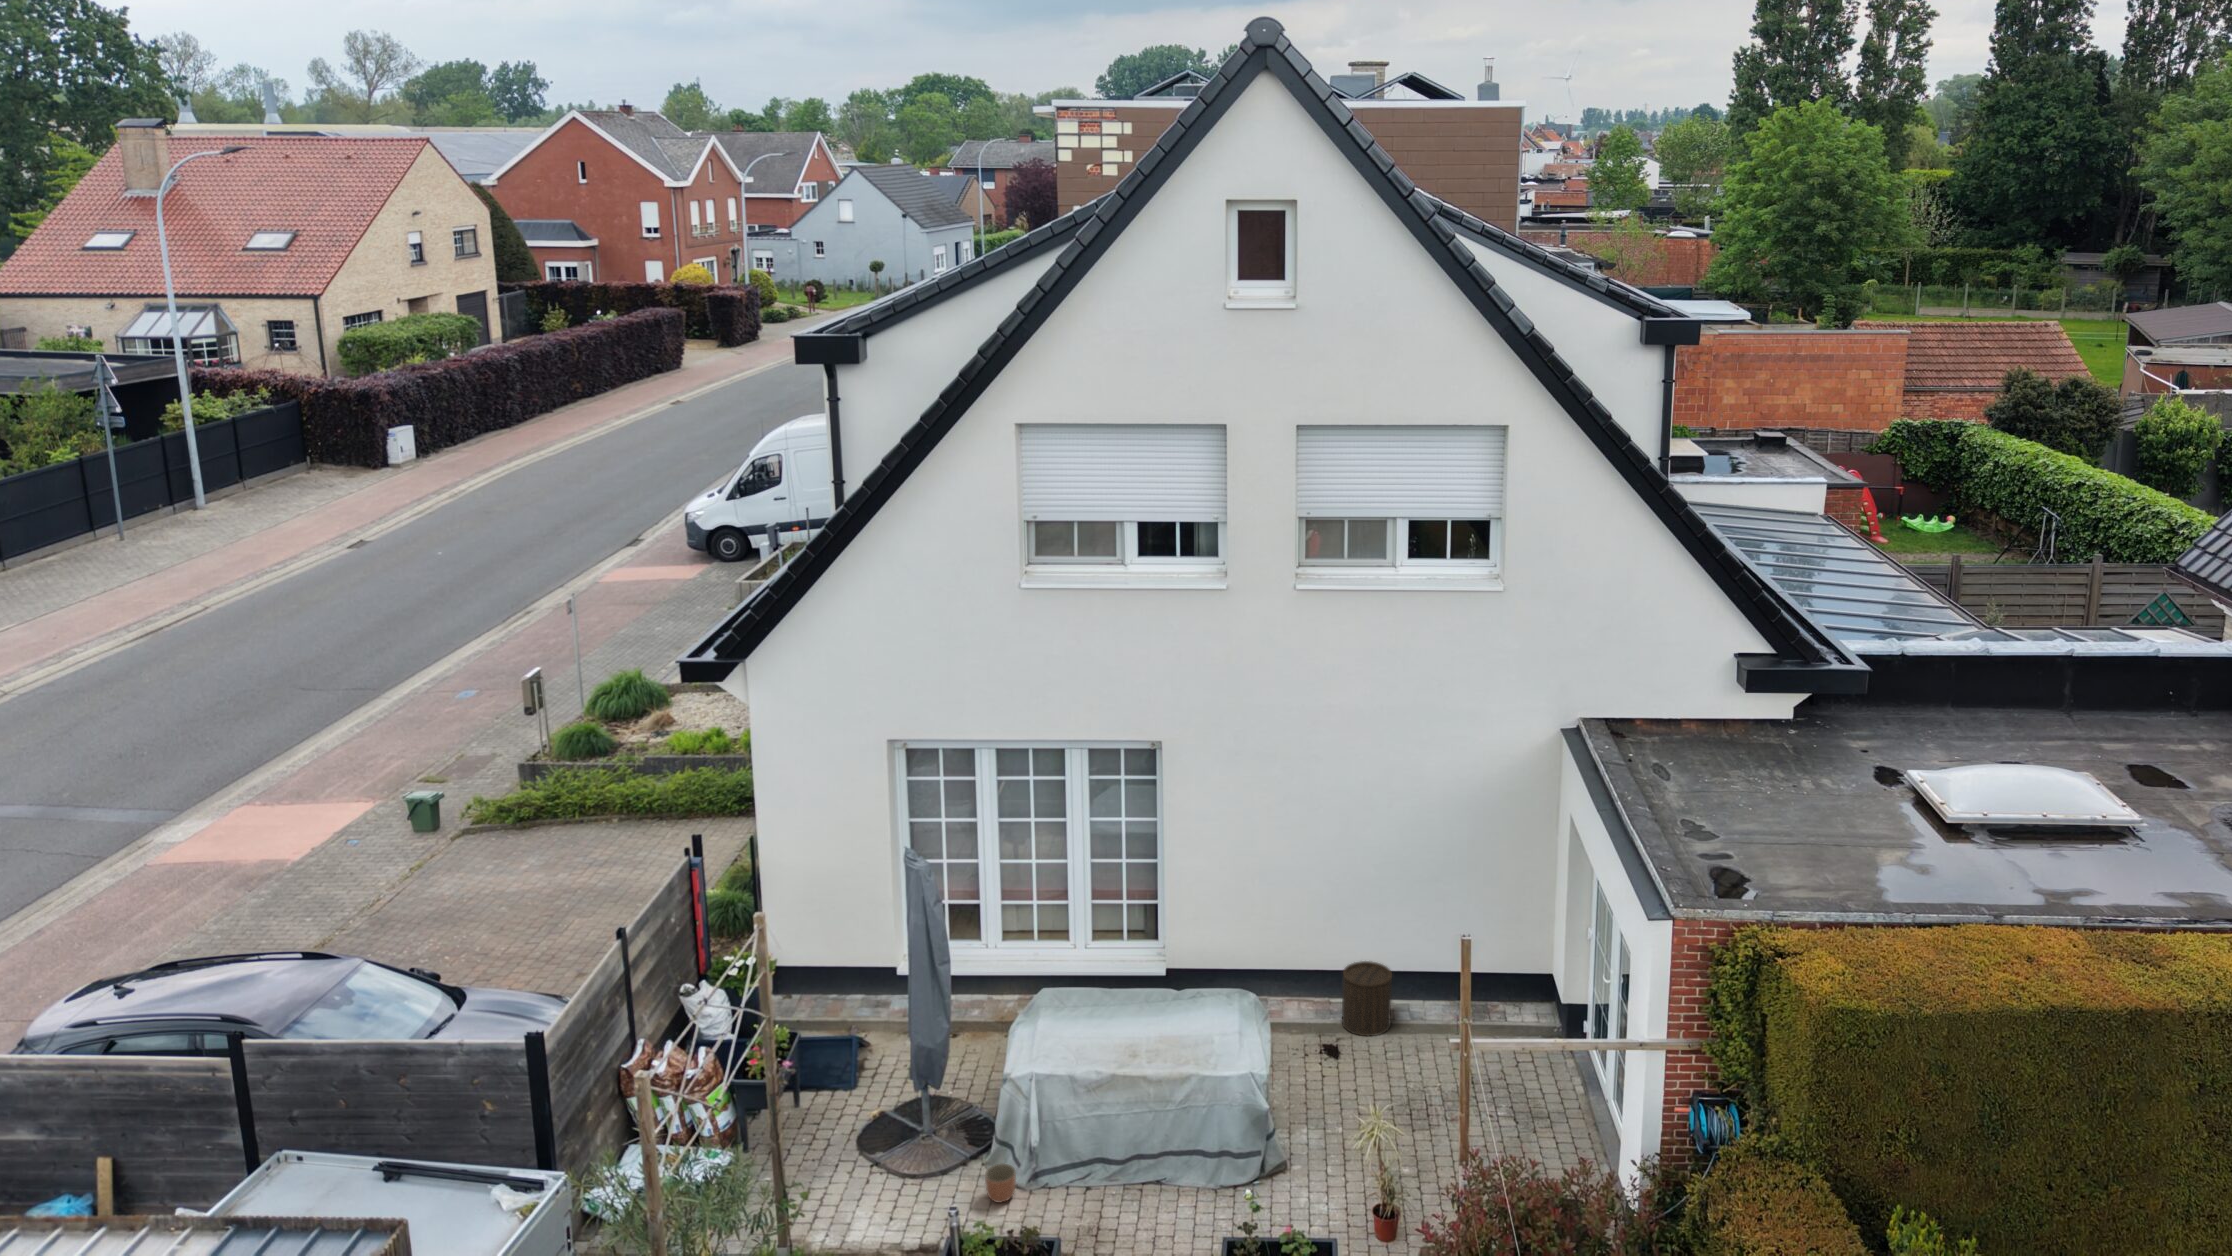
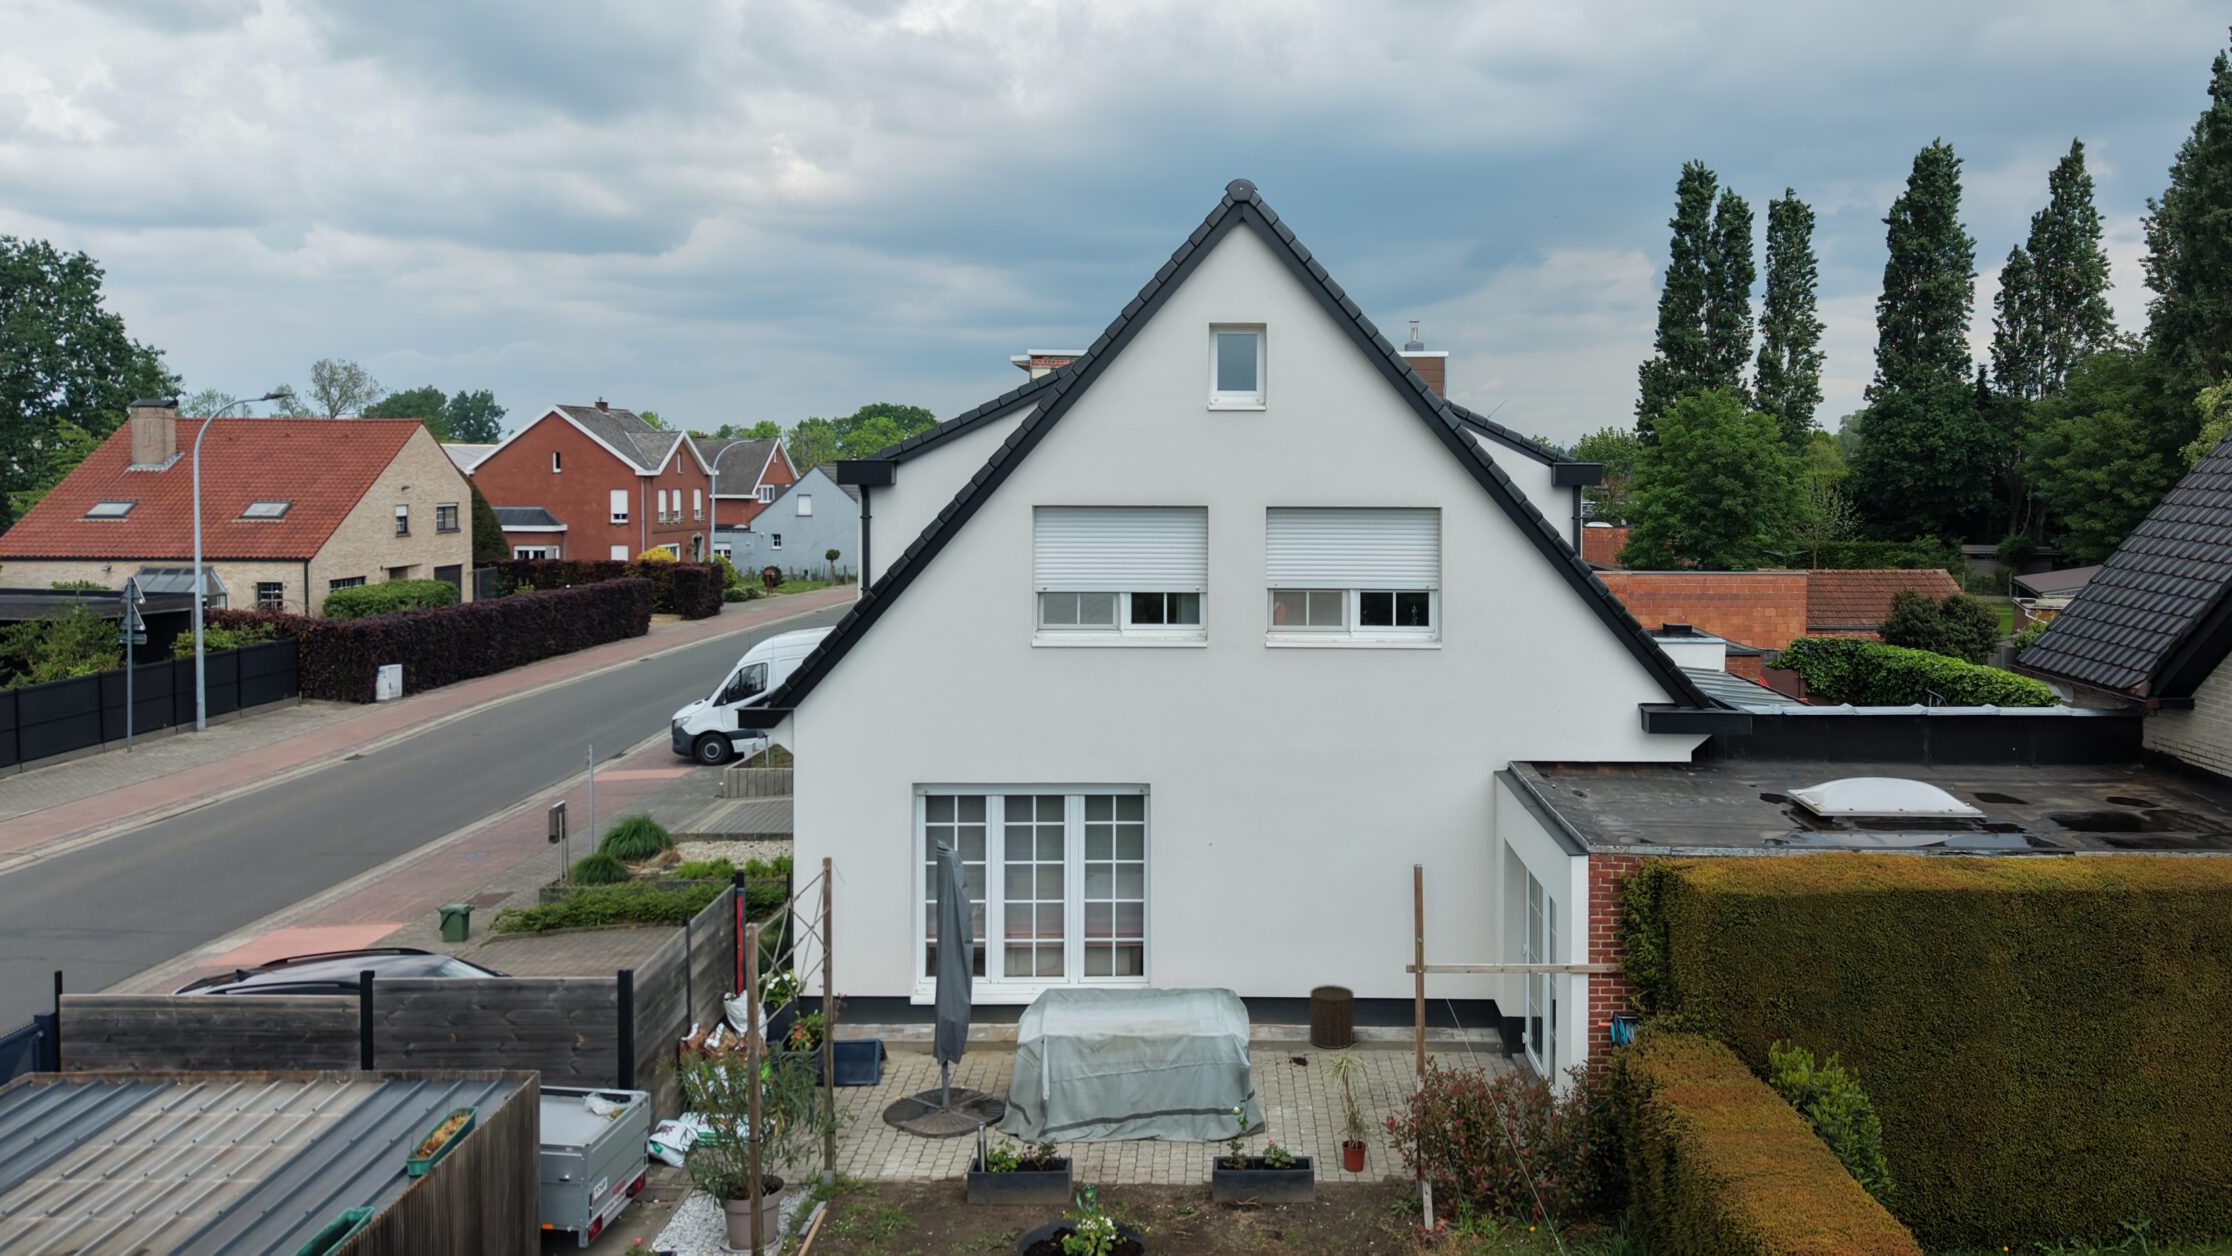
planter: present [985,1163,1016,1203] -> none [998,1122,1025,1155]

